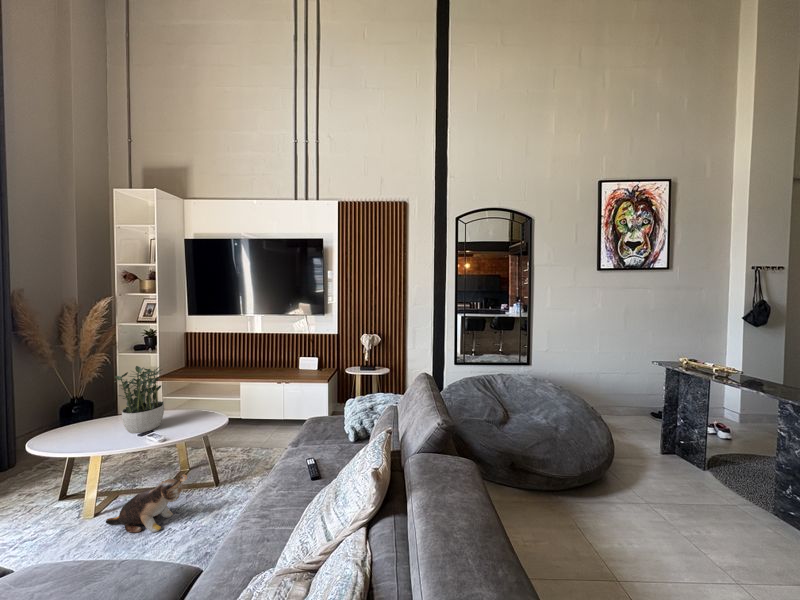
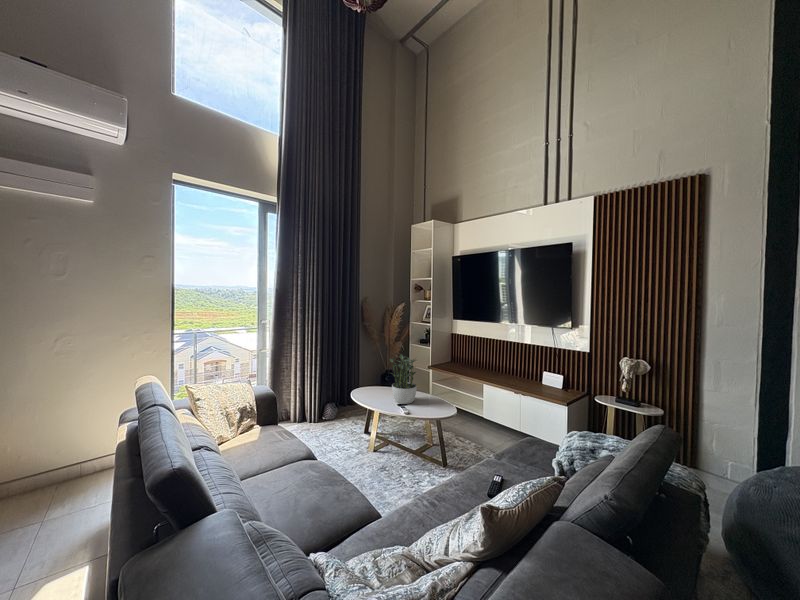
plush toy: present [106,474,187,532] -> none [377,444,417,480]

